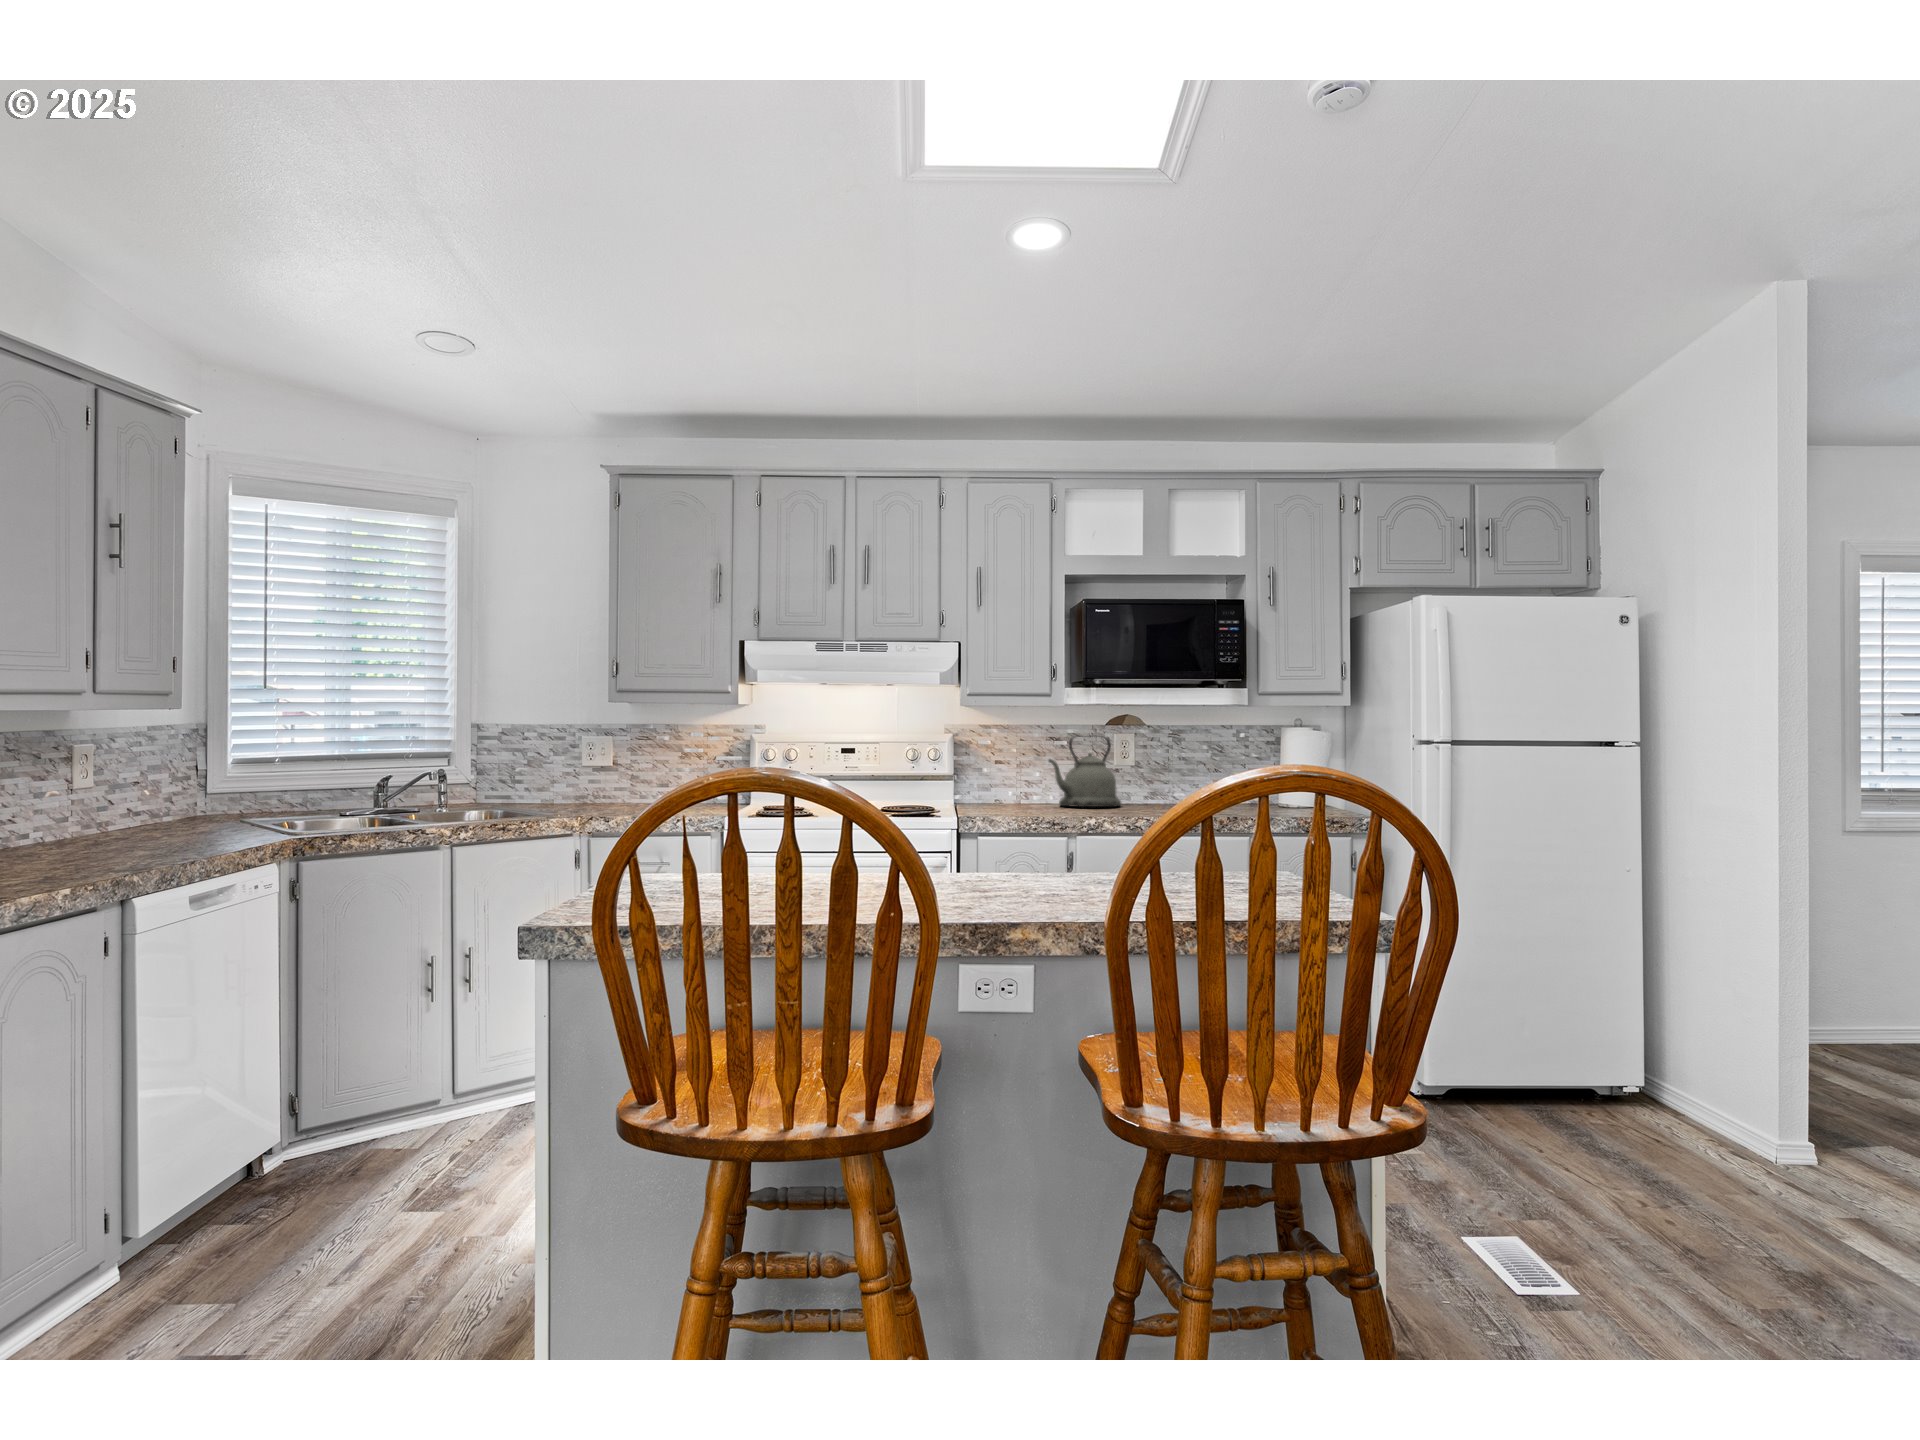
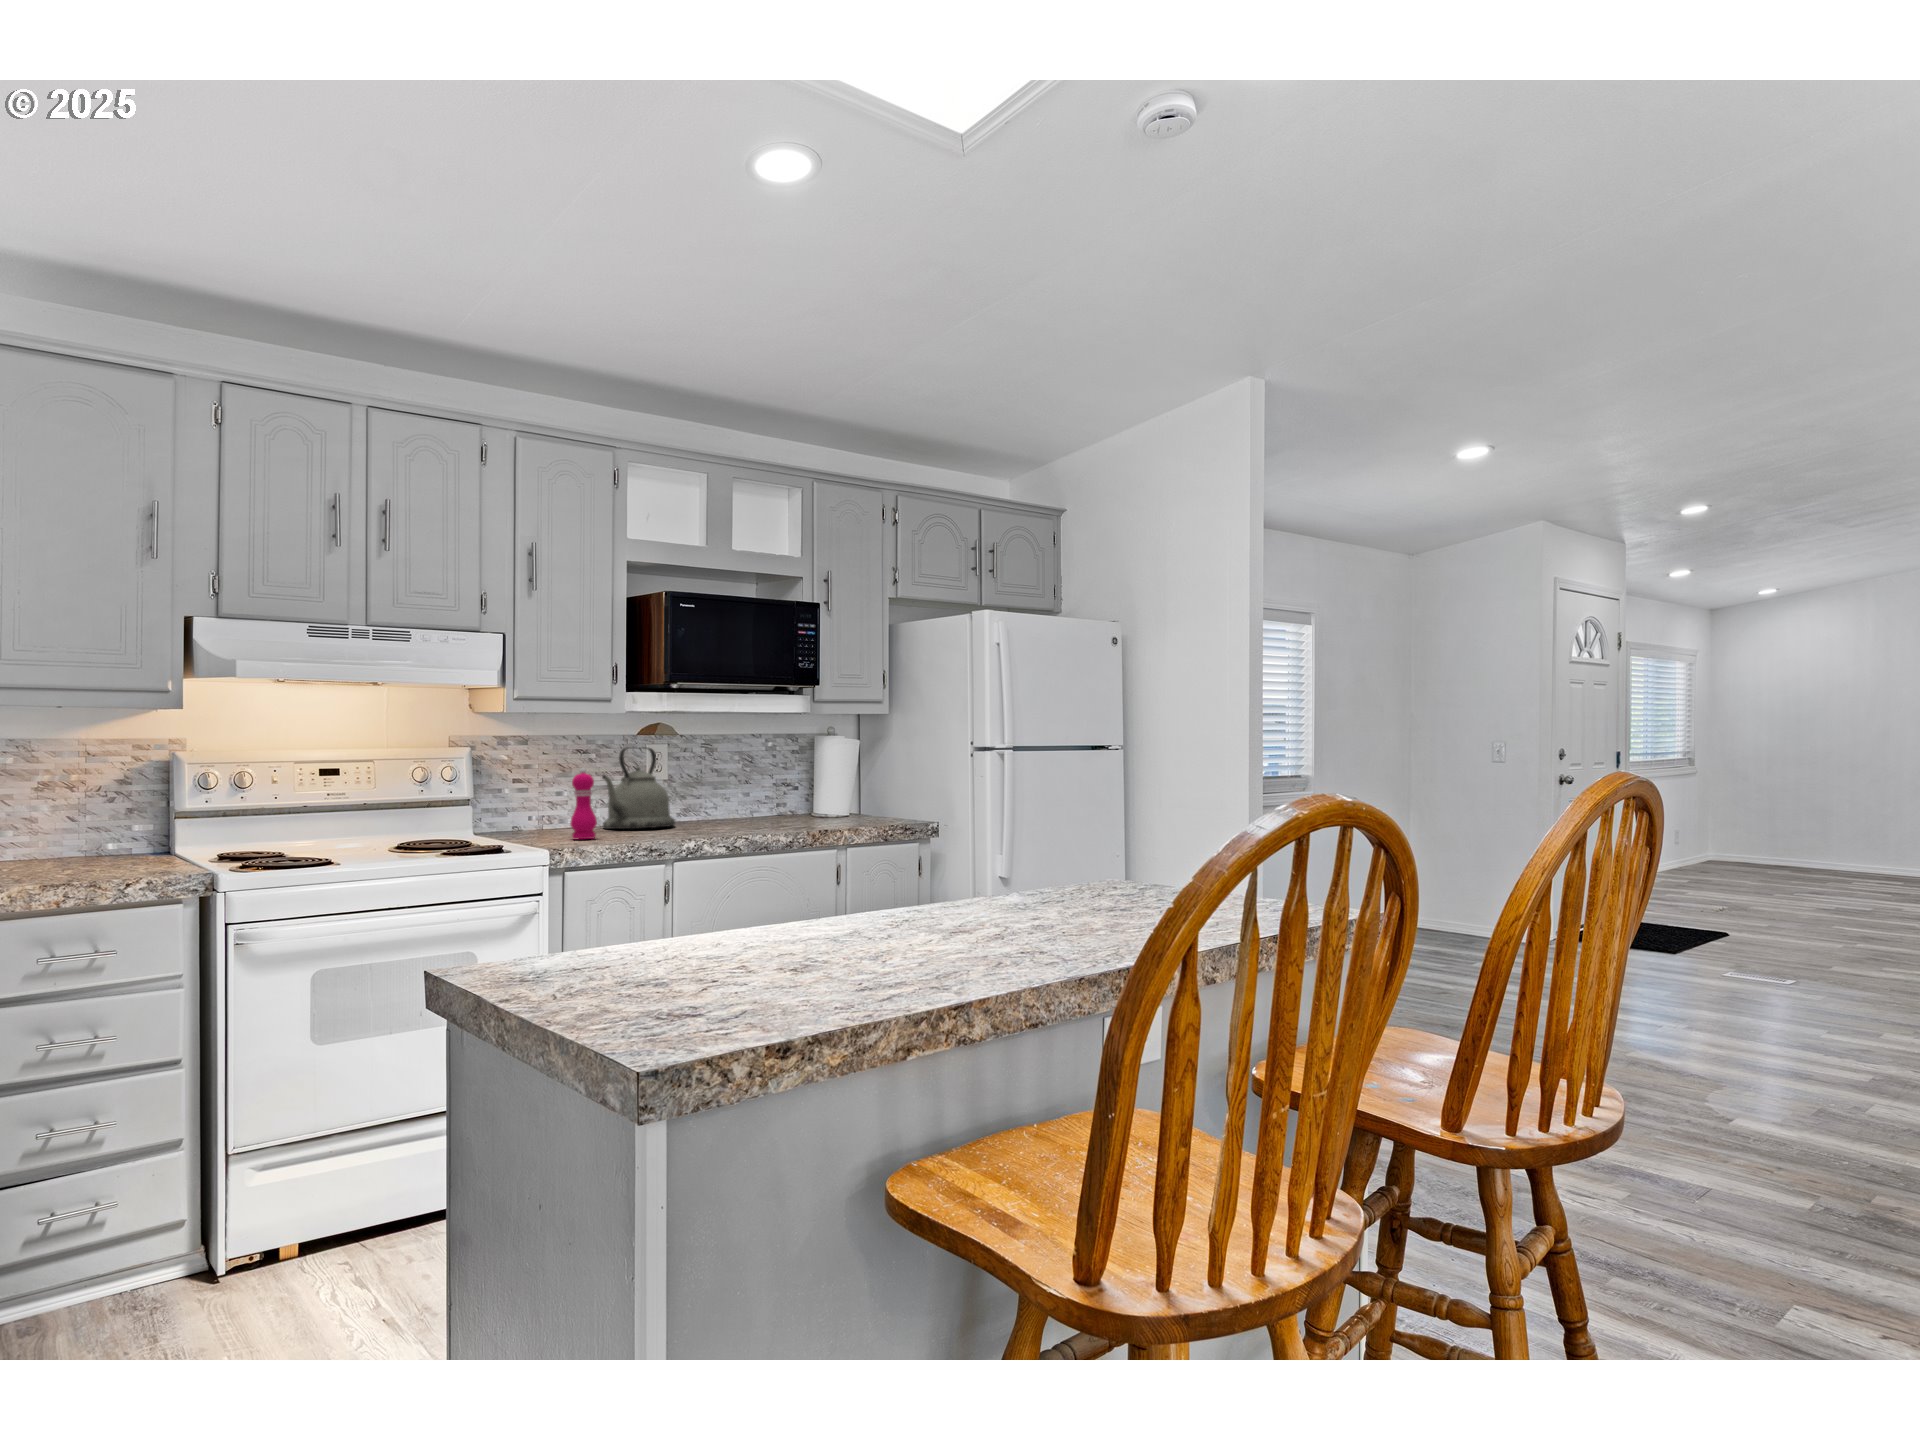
pepper mill: none [1006,752,1027,812] -> present [570,768,597,839]

